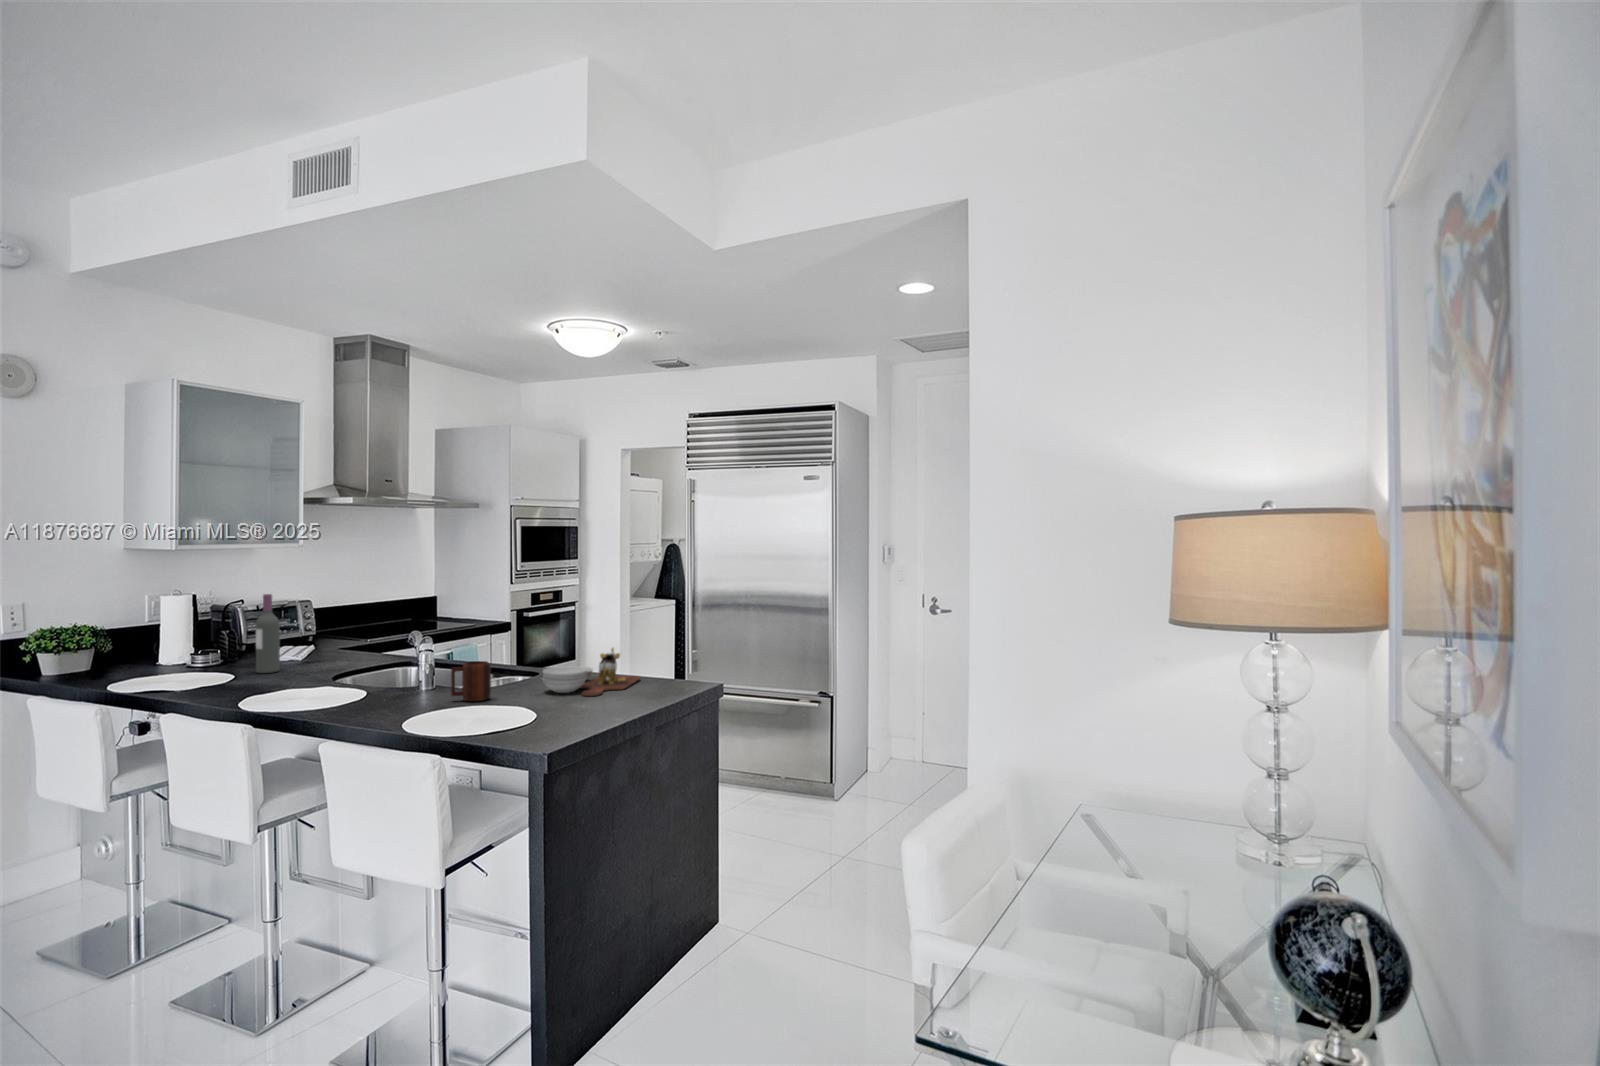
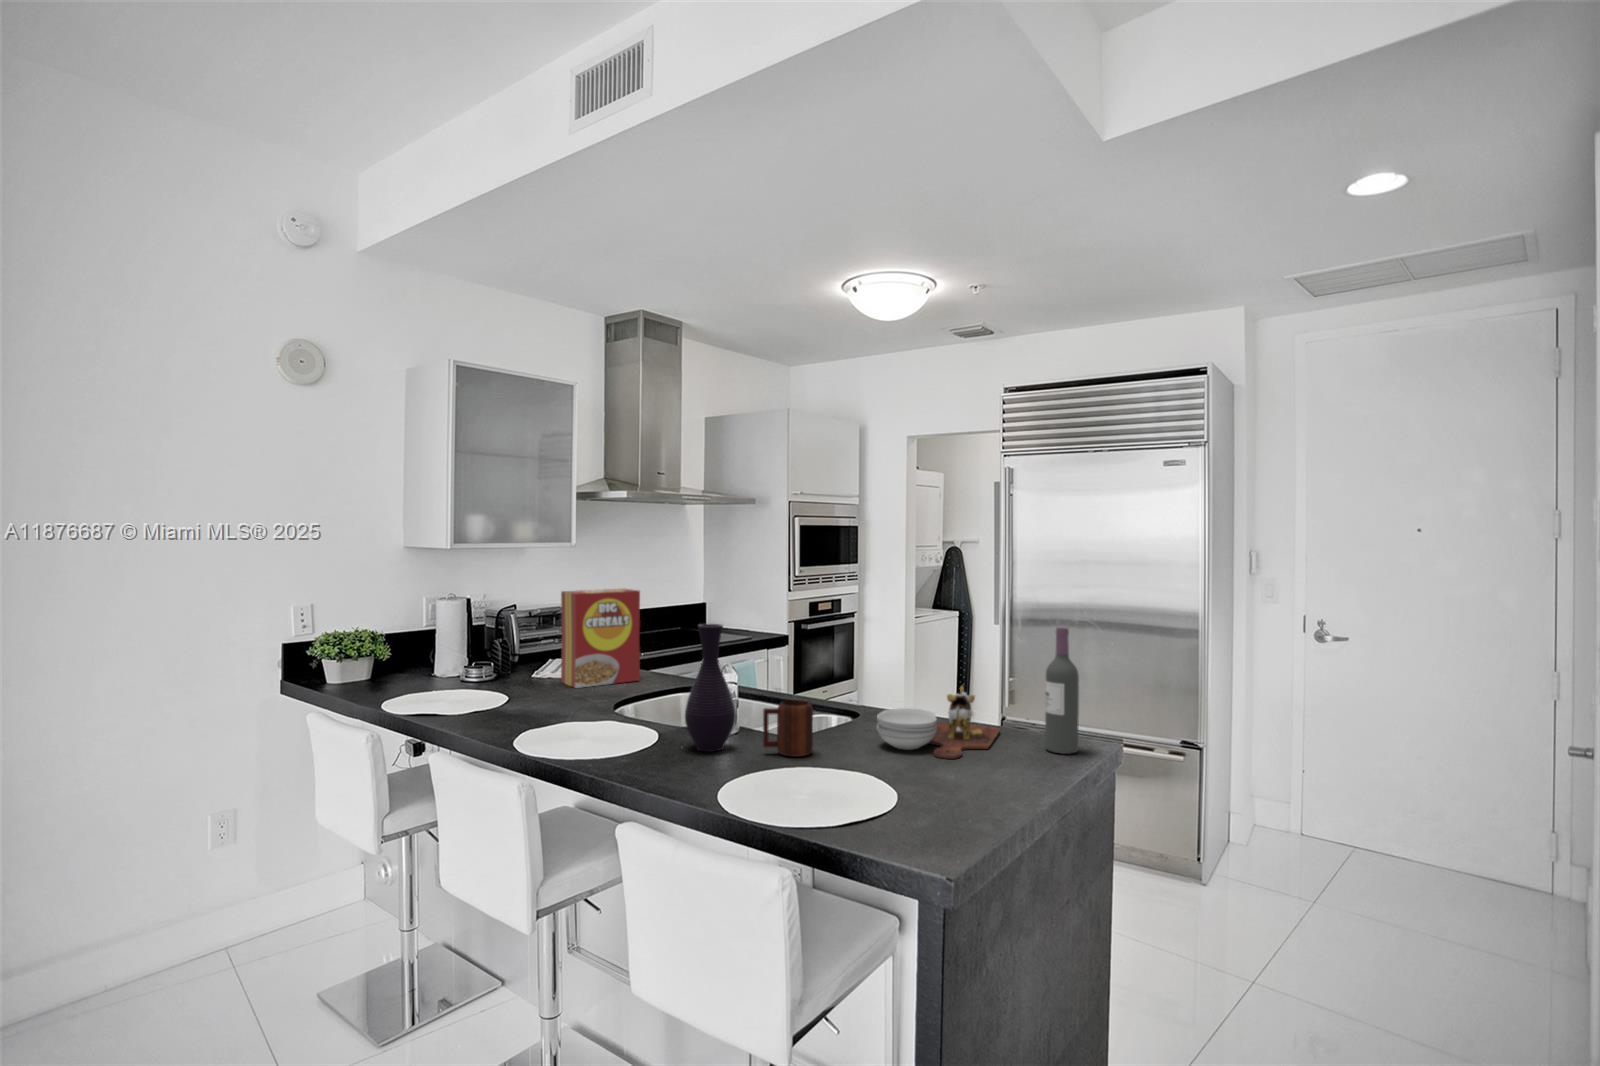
cereal box: none [286,583,362,668] -> present [561,589,640,688]
wine bottle: present [256,594,280,673] -> present [1045,627,1079,754]
vase: none [388,607,430,702] -> present [685,624,736,752]

